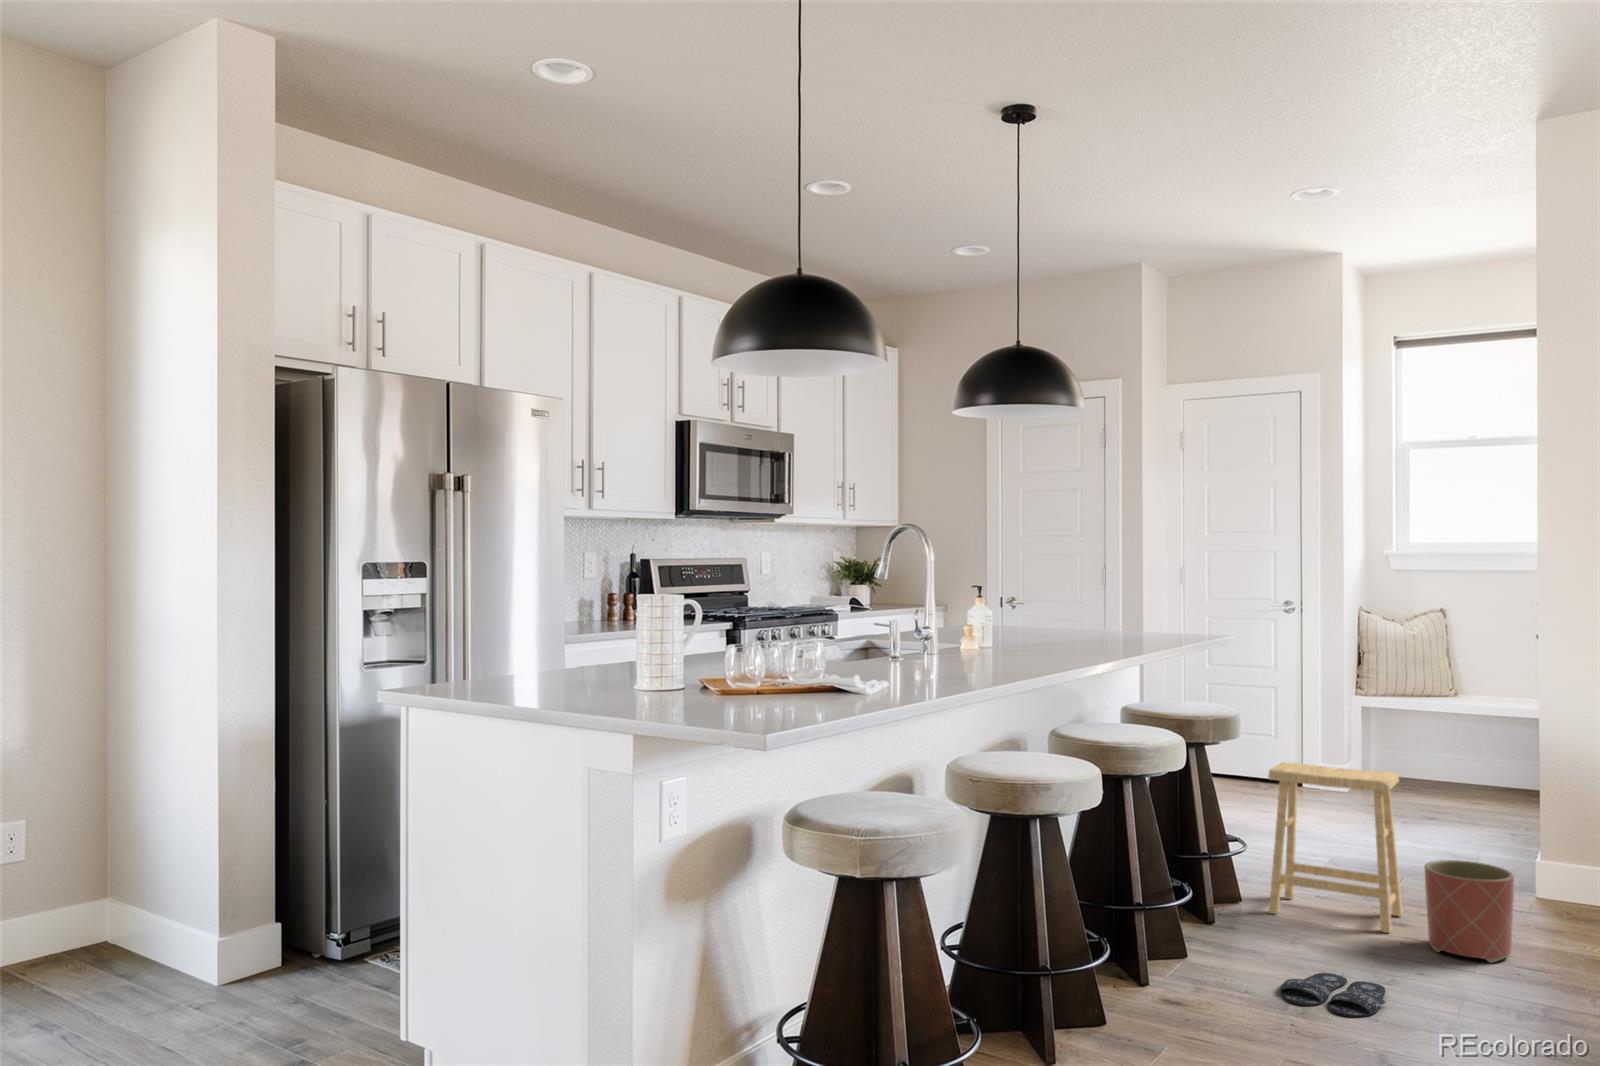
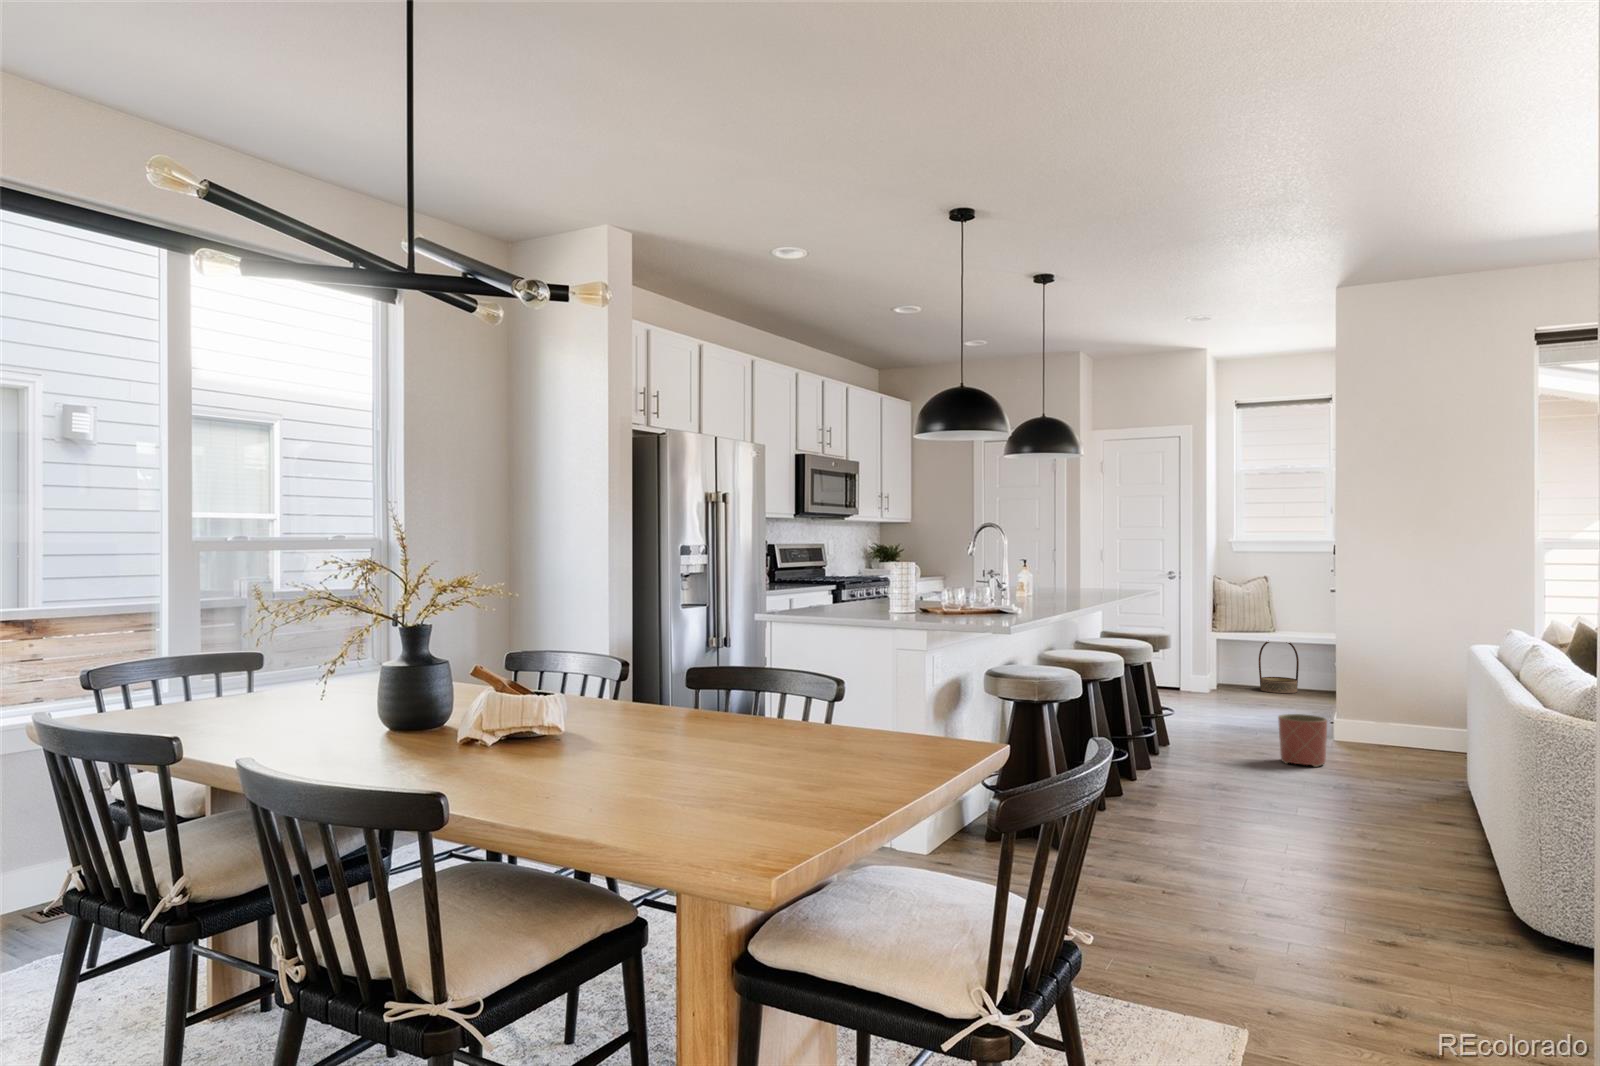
basket: none [1429,707,1493,794] -> present [1259,642,1299,693]
footstool: present [1268,762,1402,933] -> none [1188,664,1263,757]
slippers: present [1281,973,1386,1017] -> none [1209,773,1266,789]

